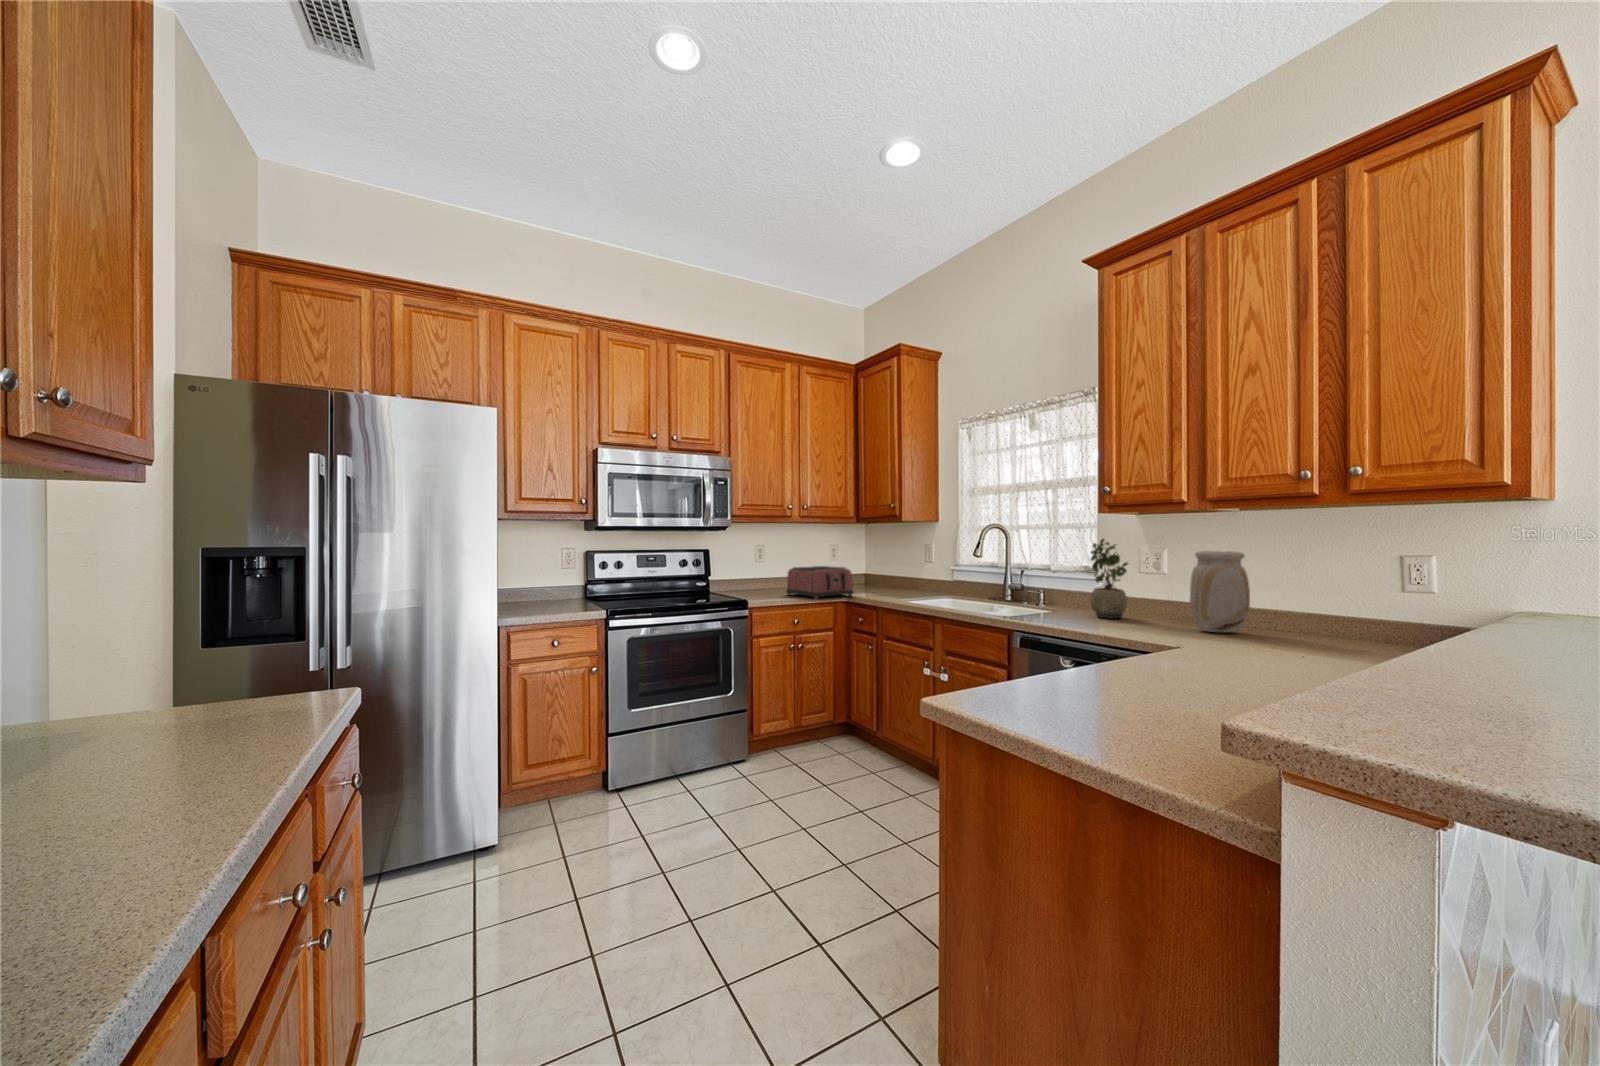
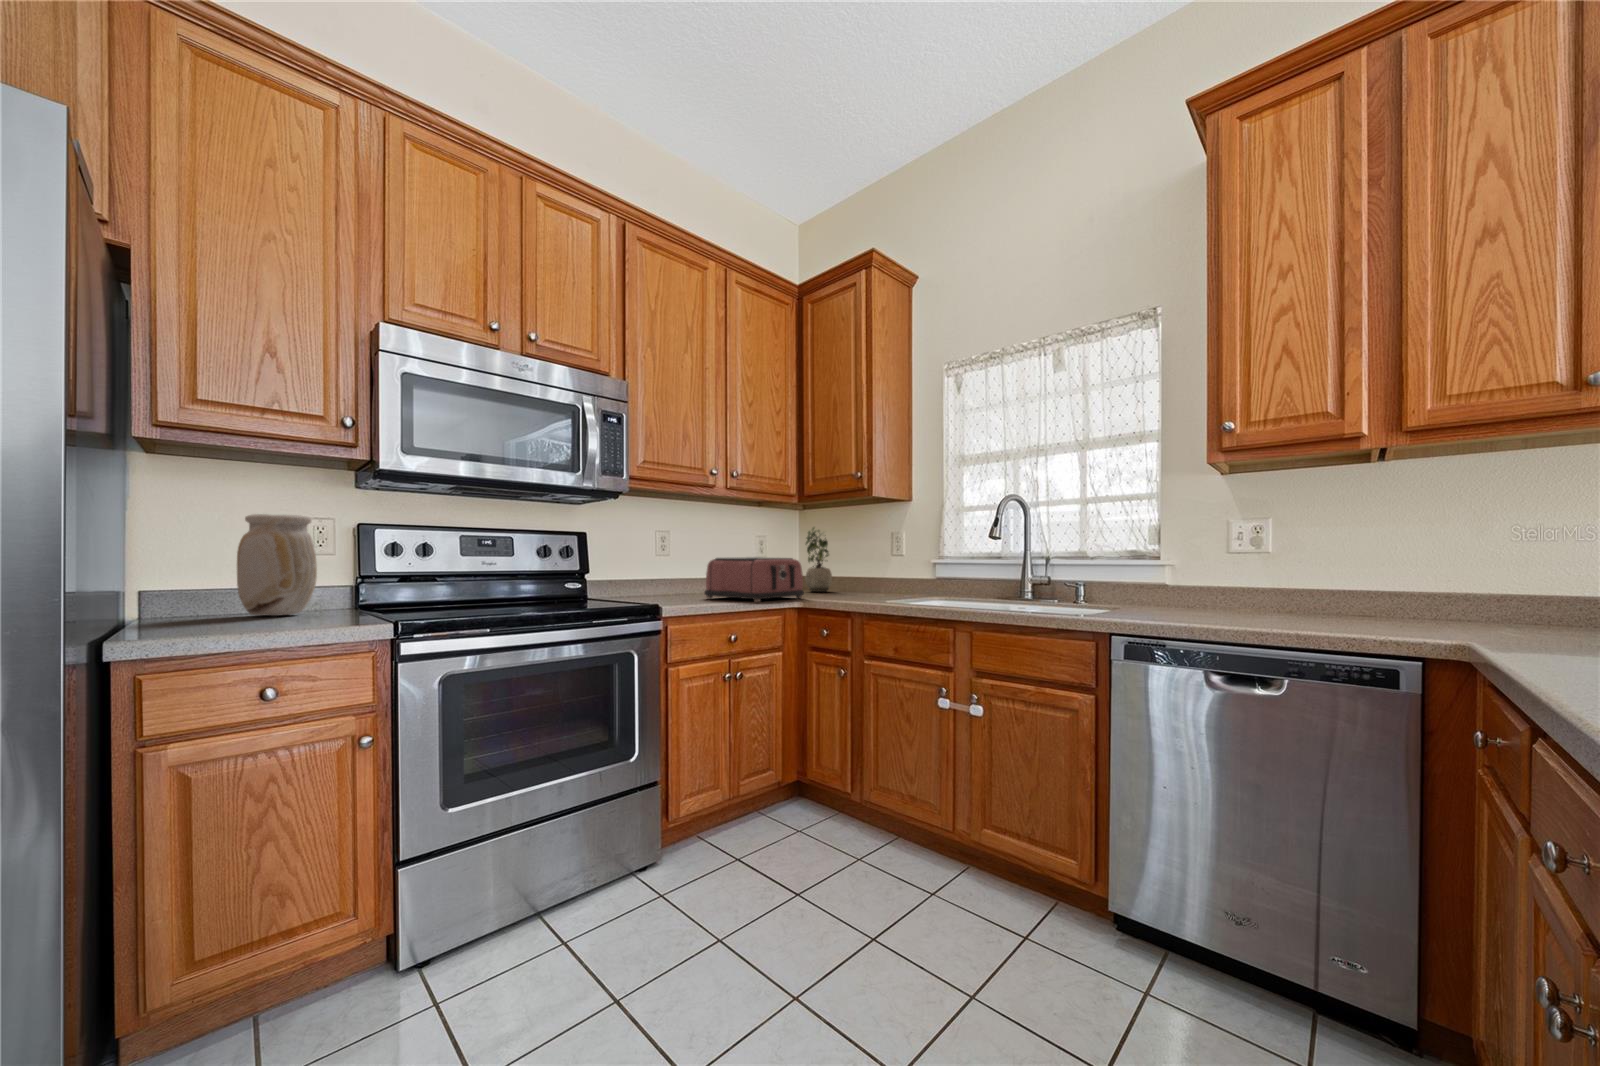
potted plant: present [1090,539,1128,618] -> present [805,527,832,592]
vase: present [1190,551,1250,632] -> present [237,514,317,616]

